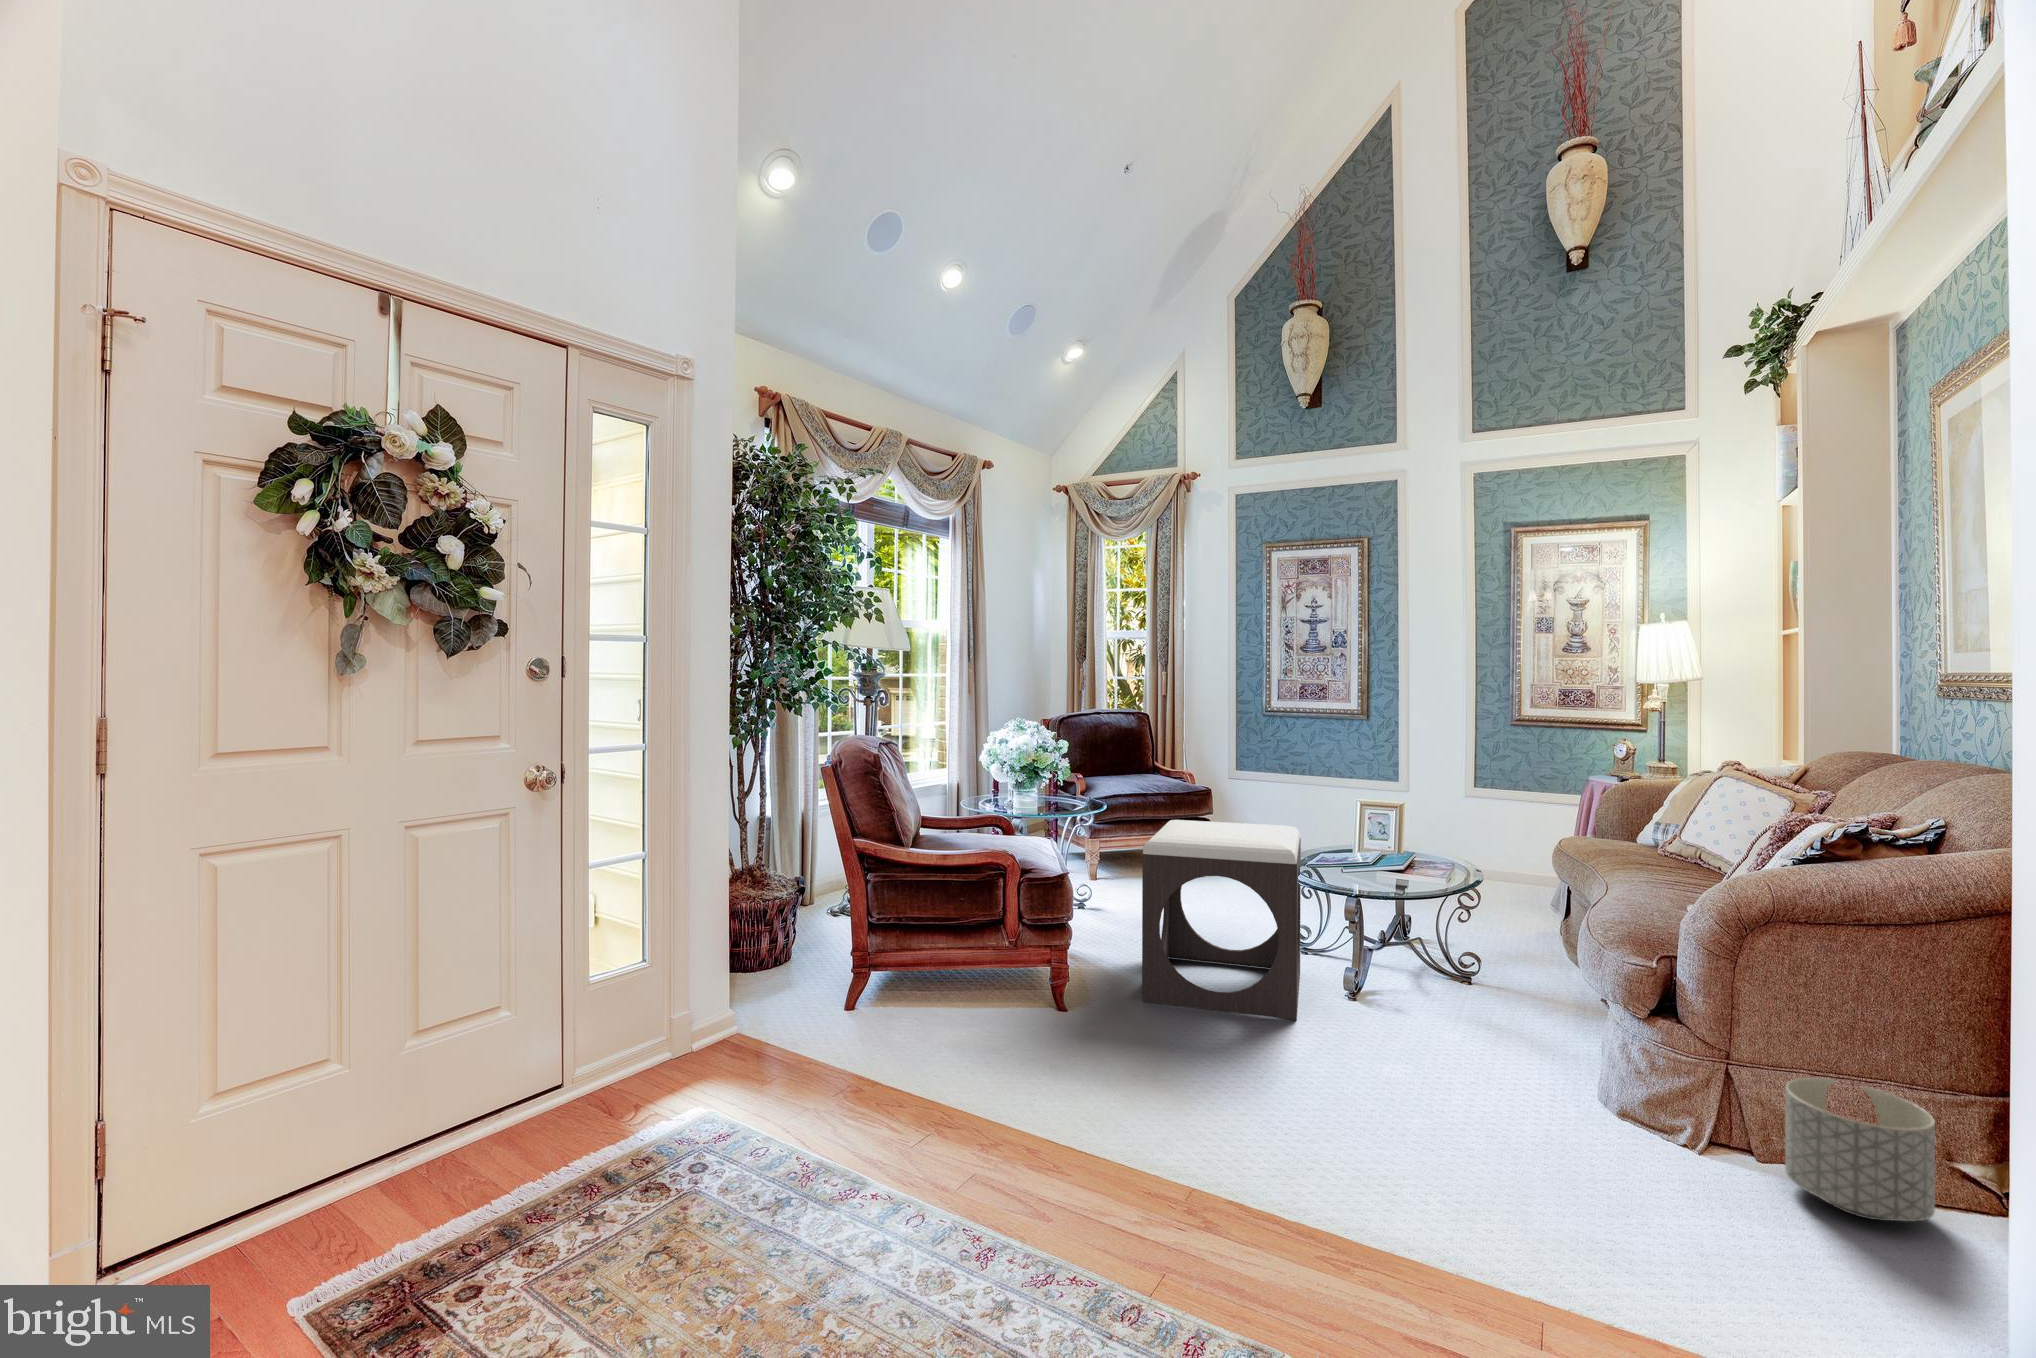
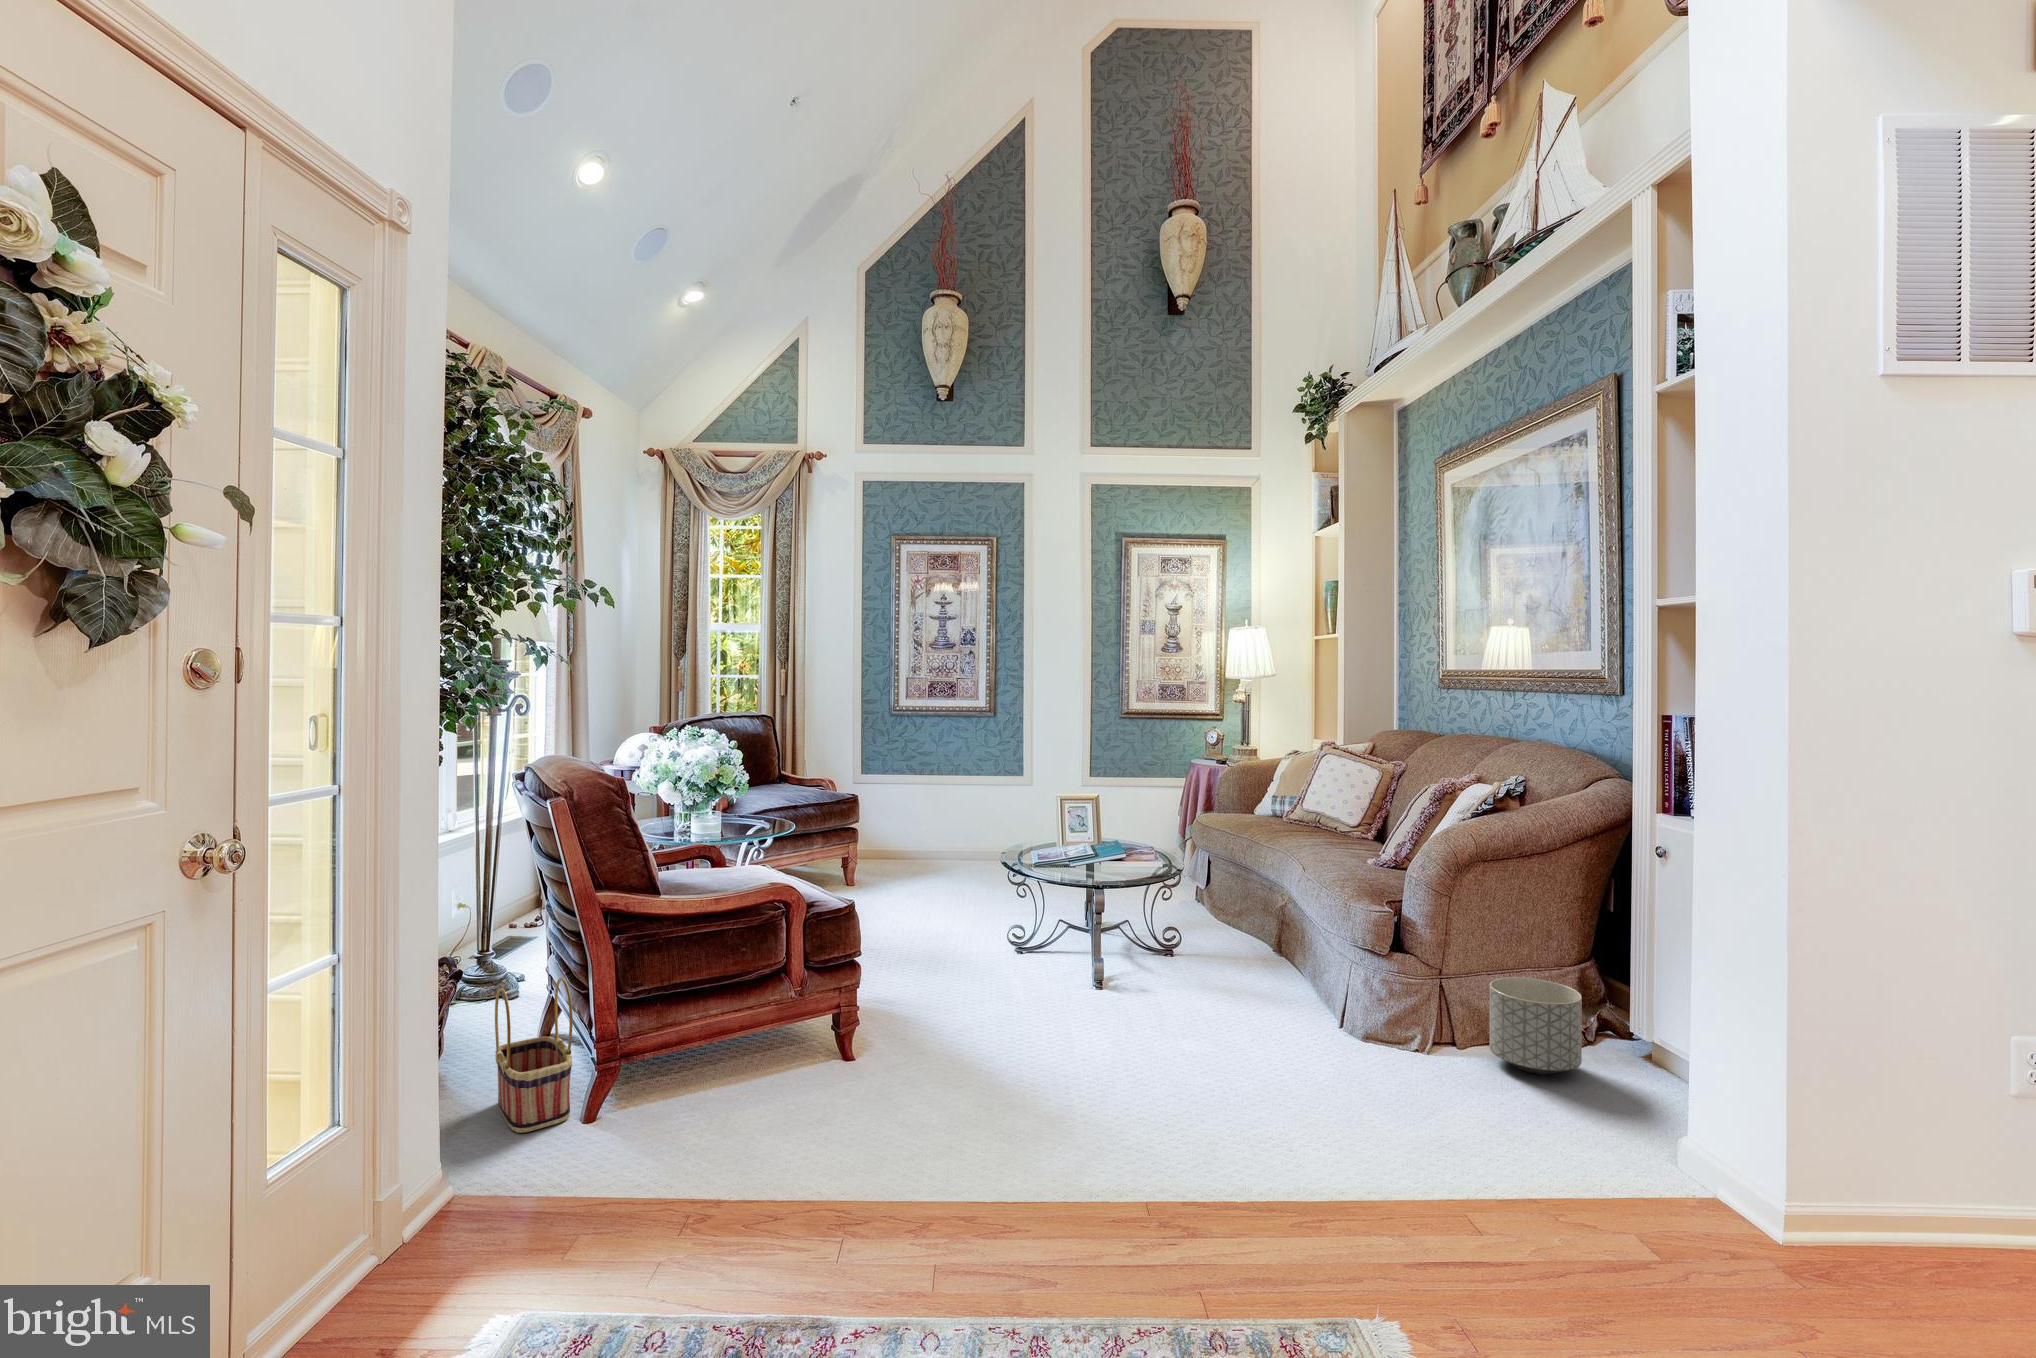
footstool: present [1142,820,1301,1020] -> none [902,826,1078,1031]
basket: none [802,902,850,1009] -> present [495,978,573,1133]

